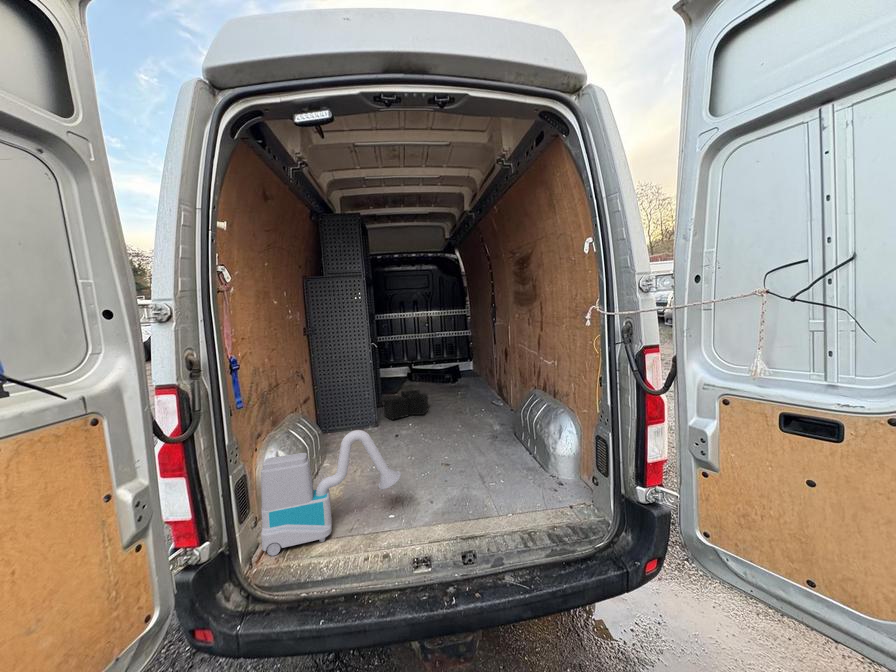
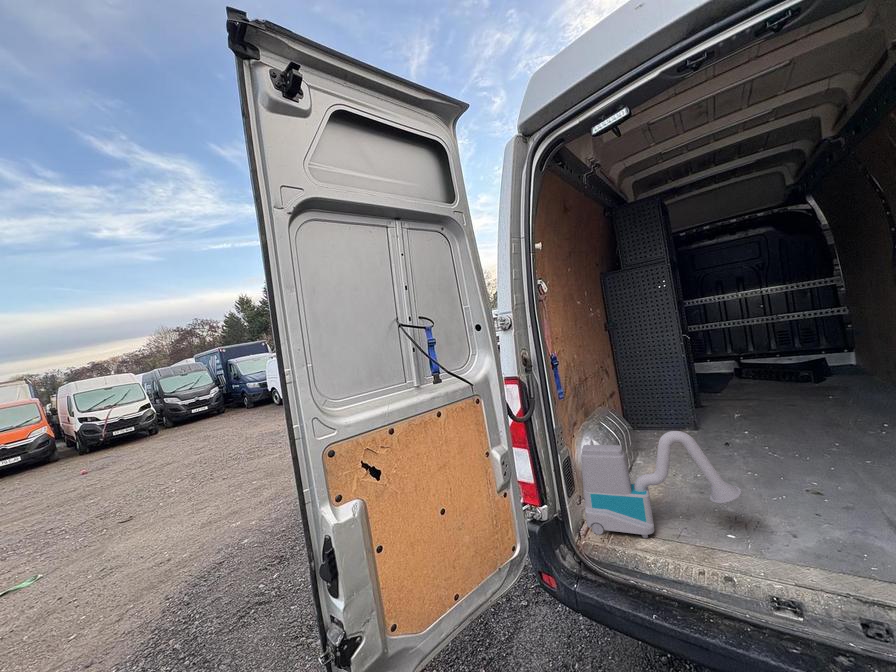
storage bin: present [380,390,428,420] -> none [699,390,778,424]

